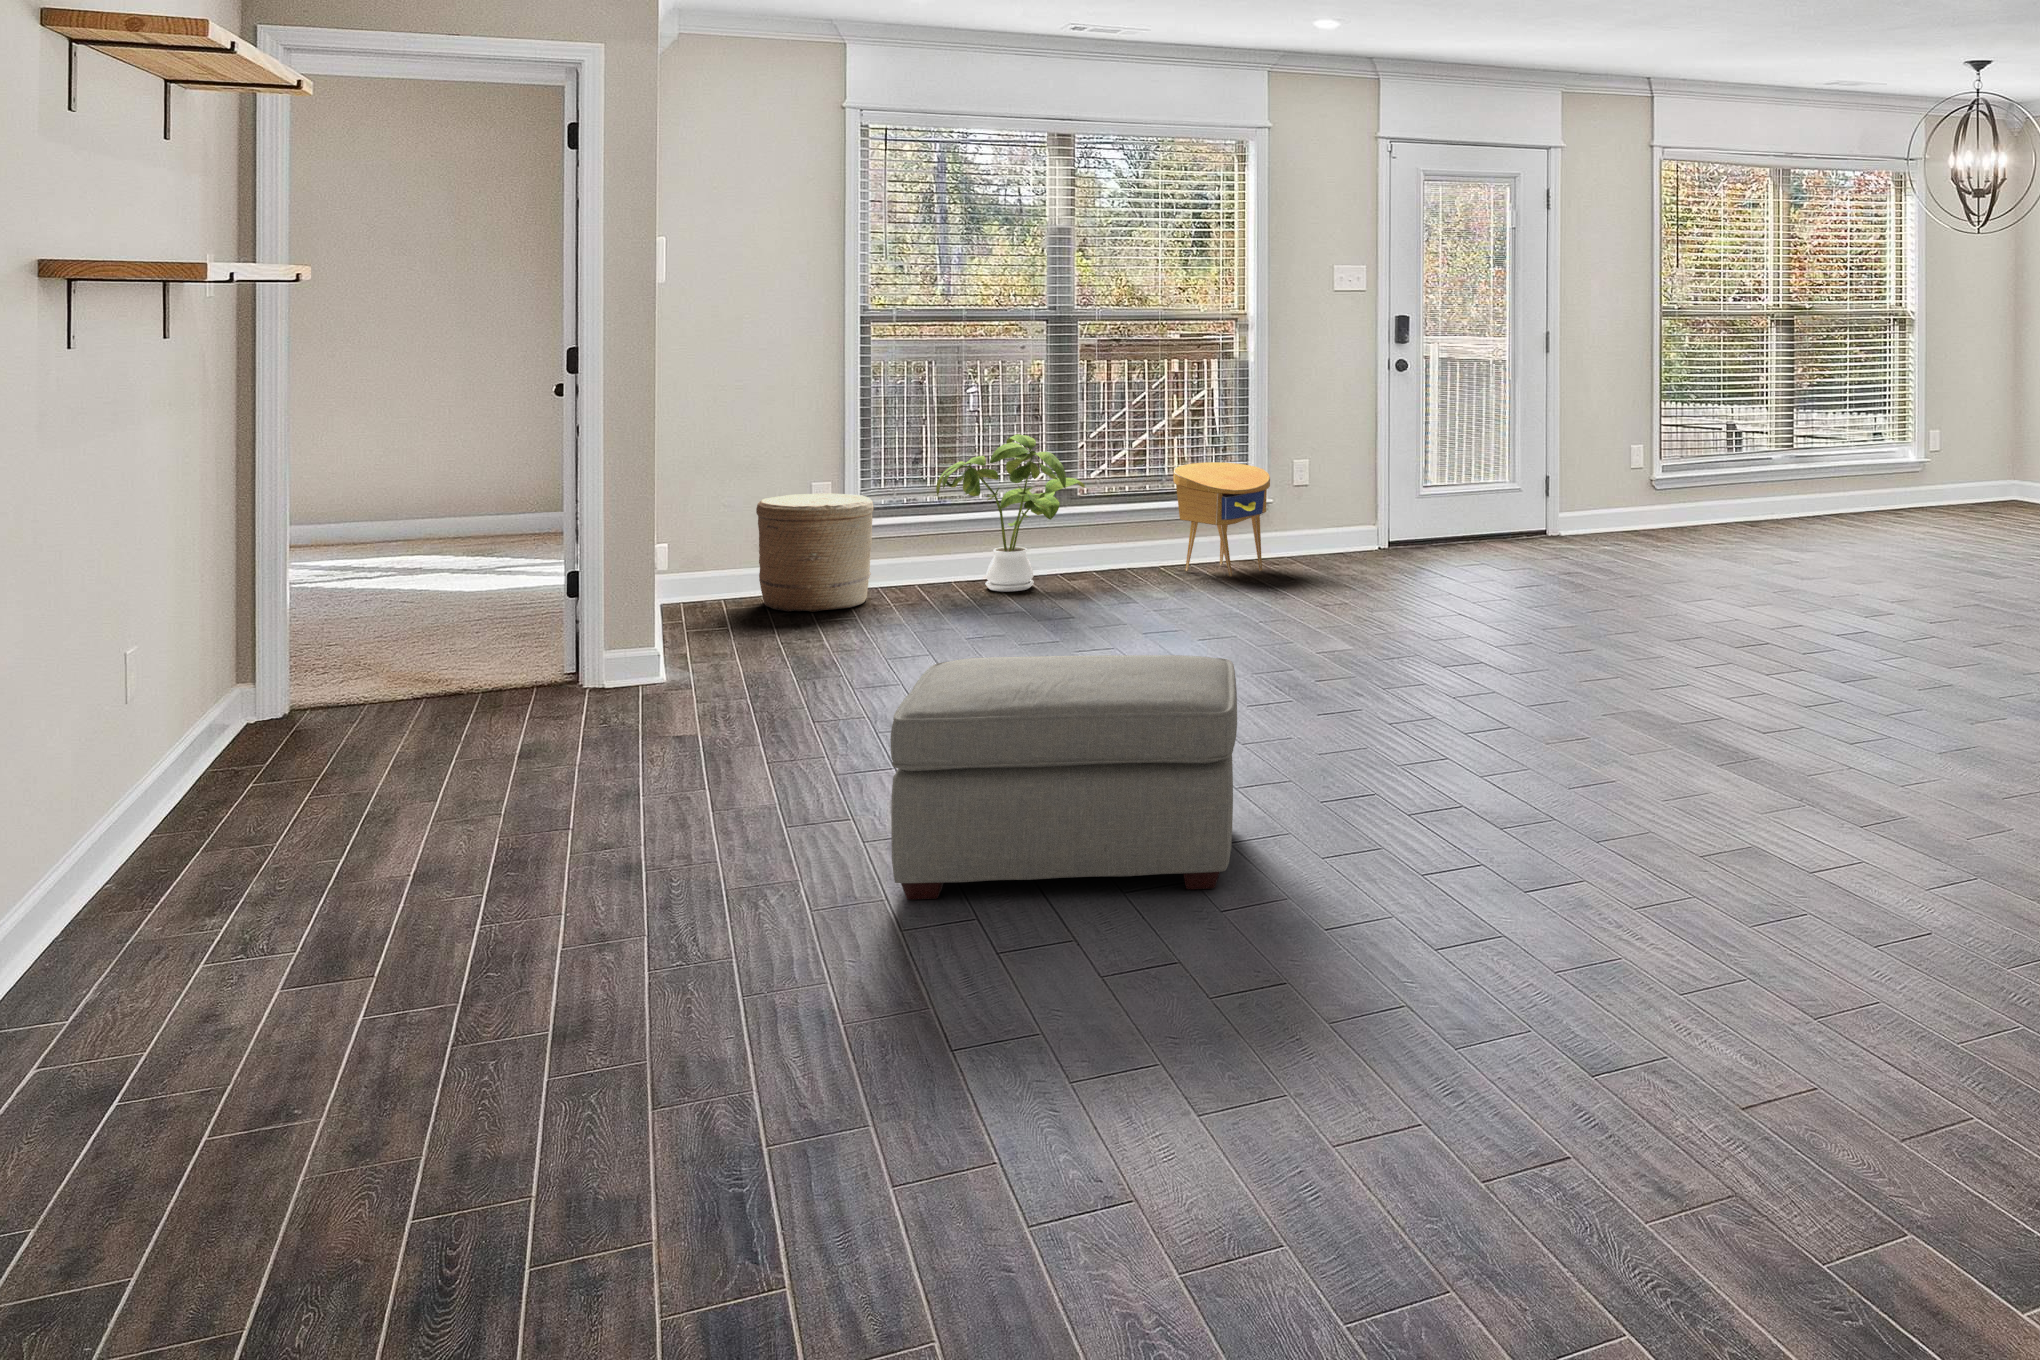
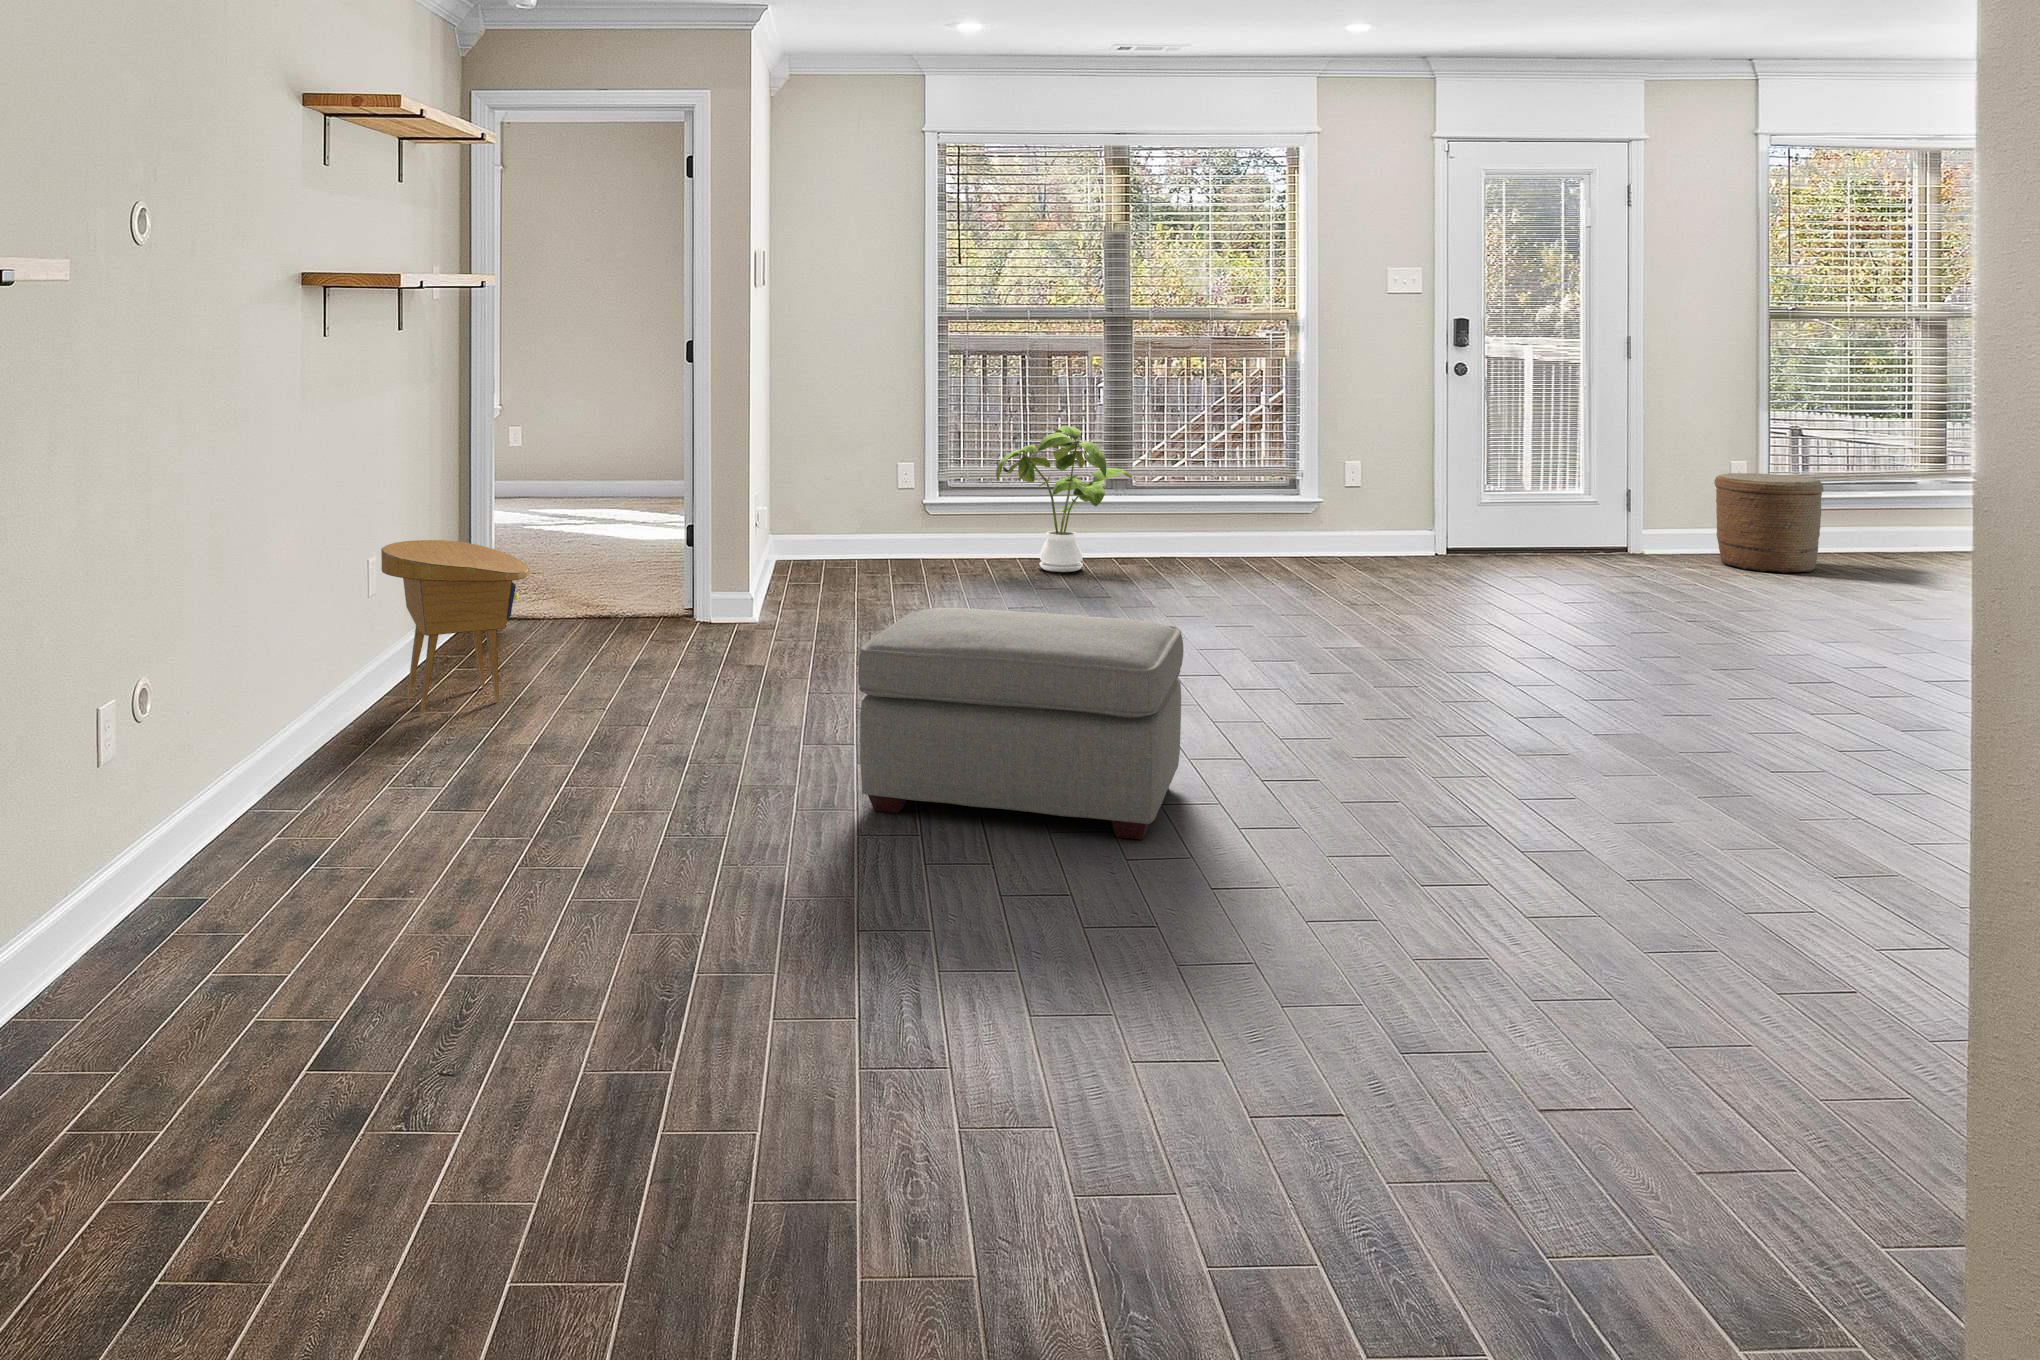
side table: present [1173,462,1270,576] -> present [381,540,529,714]
woven basket: present [756,494,873,612] -> present [1714,473,1823,573]

